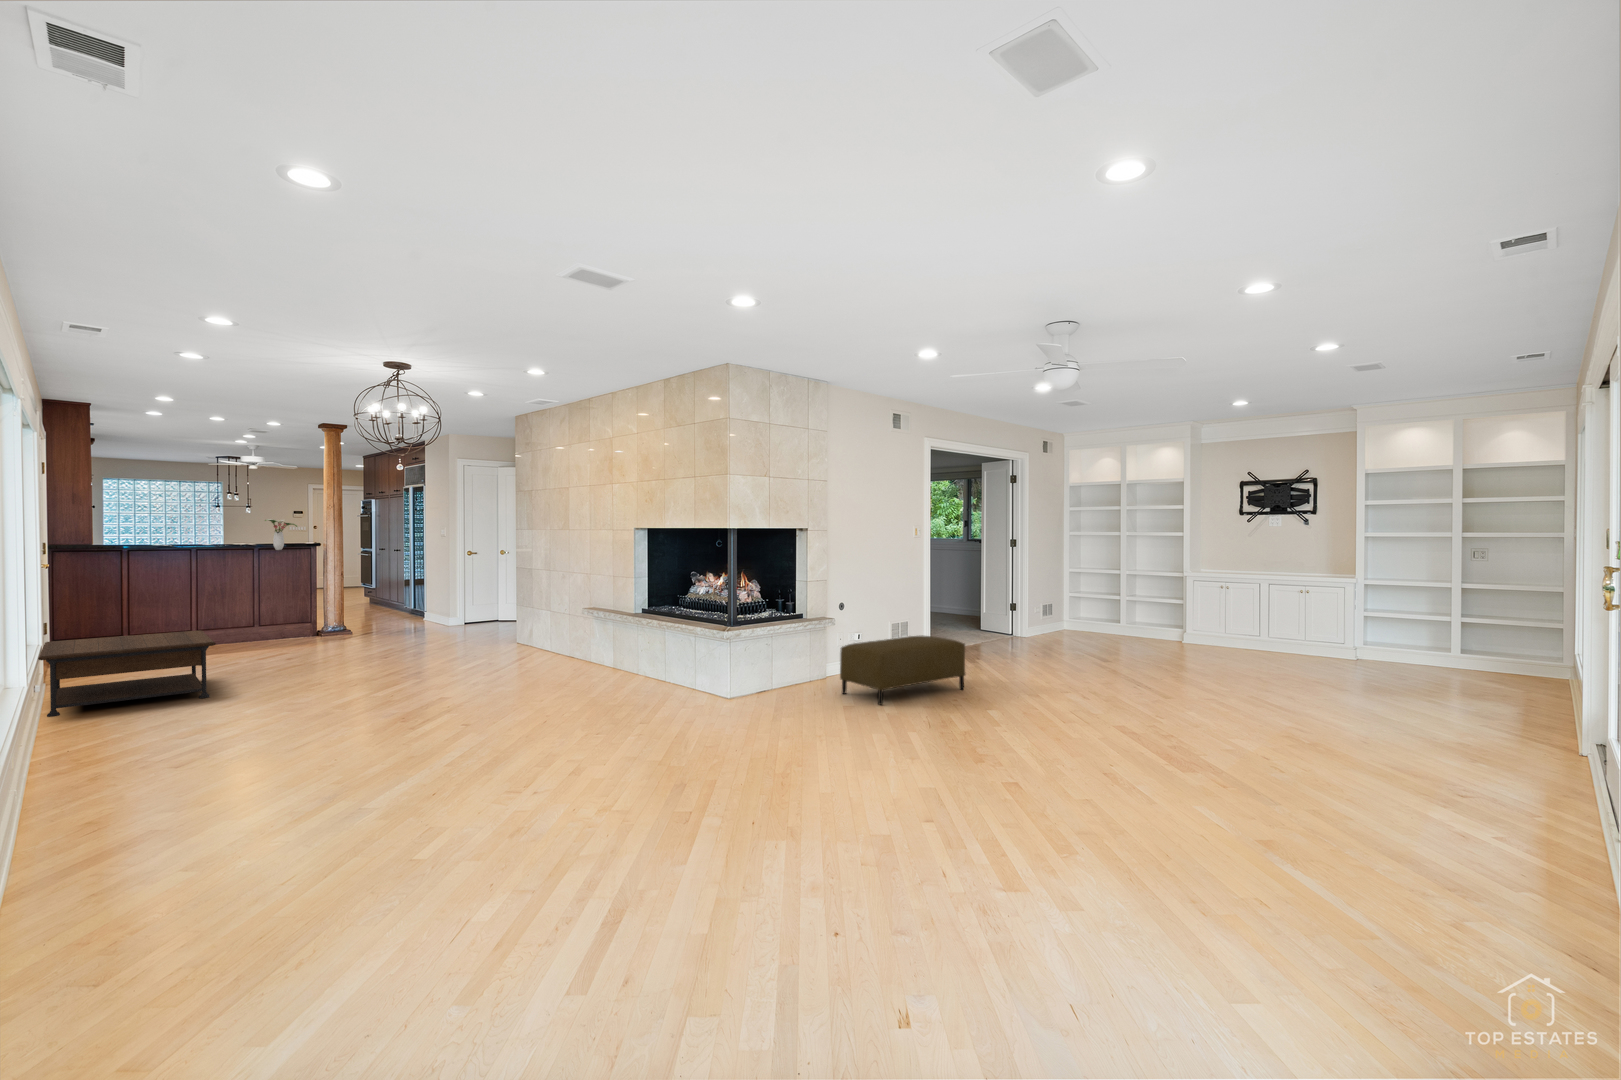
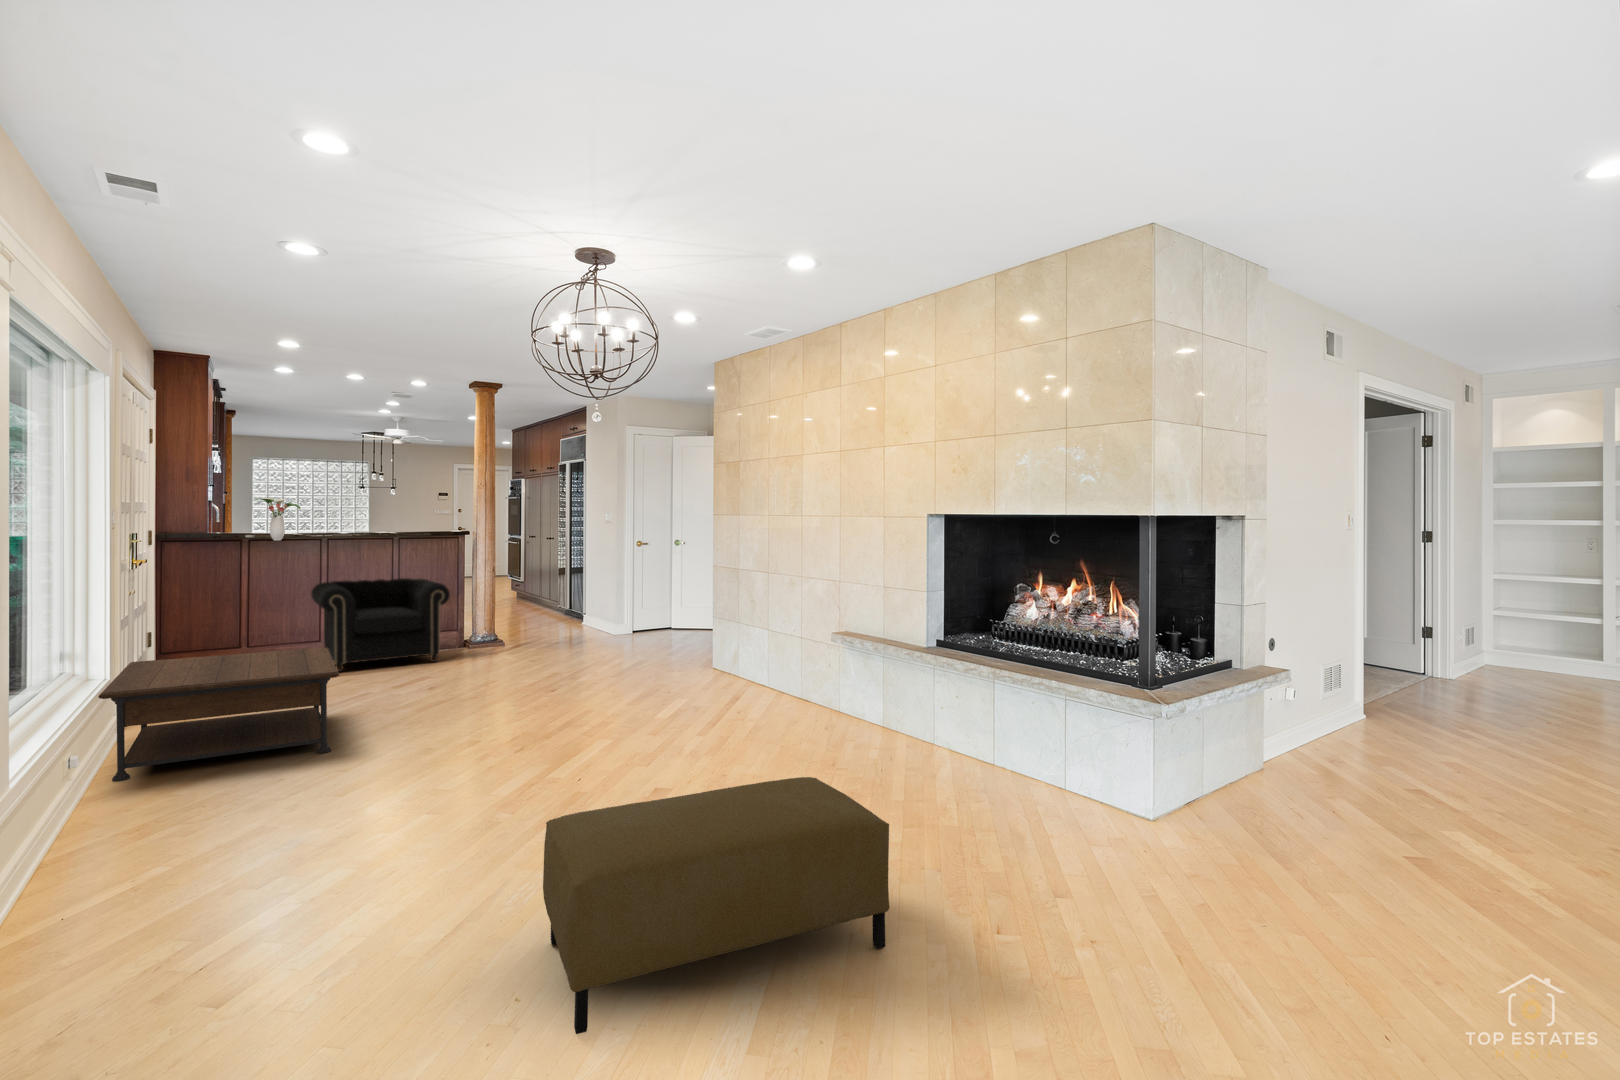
flower arrangement: present [265,519,297,550] -> present [255,497,300,541]
armchair: none [181,582,302,655] -> present [311,578,450,672]
ottoman: present [840,636,965,705] -> present [543,777,889,1034]

